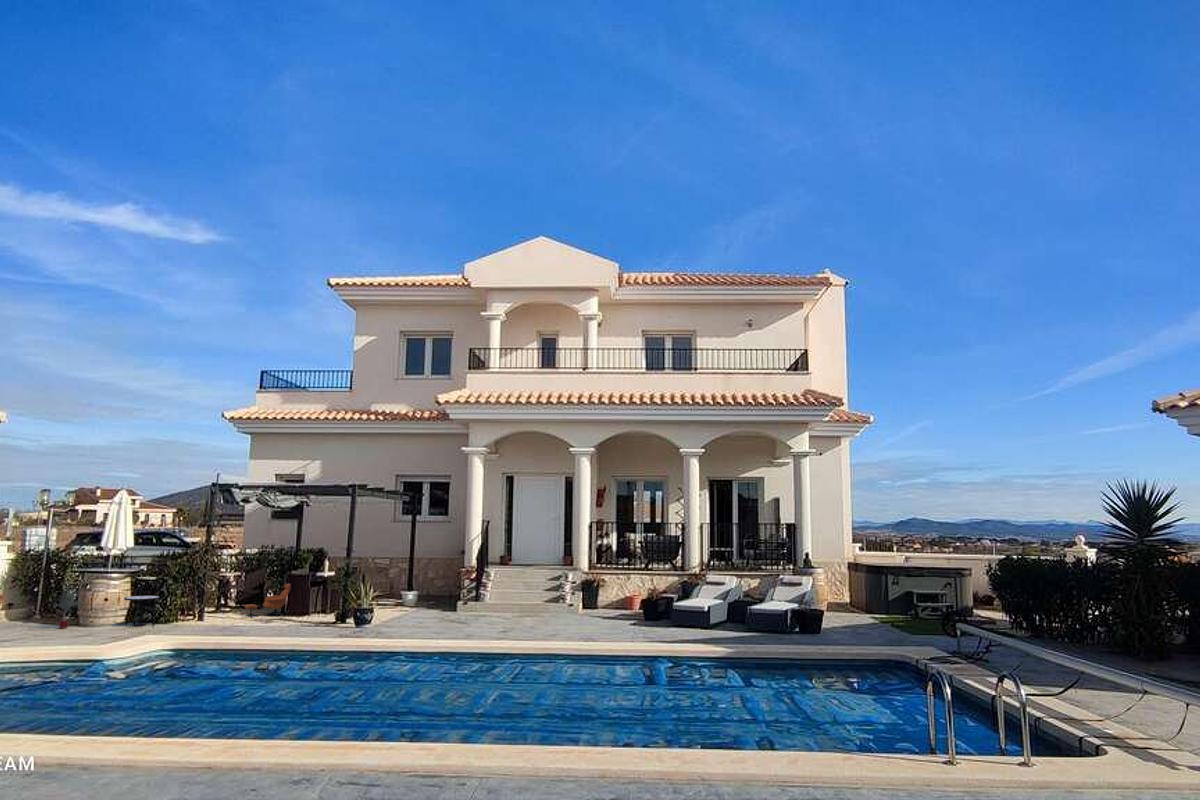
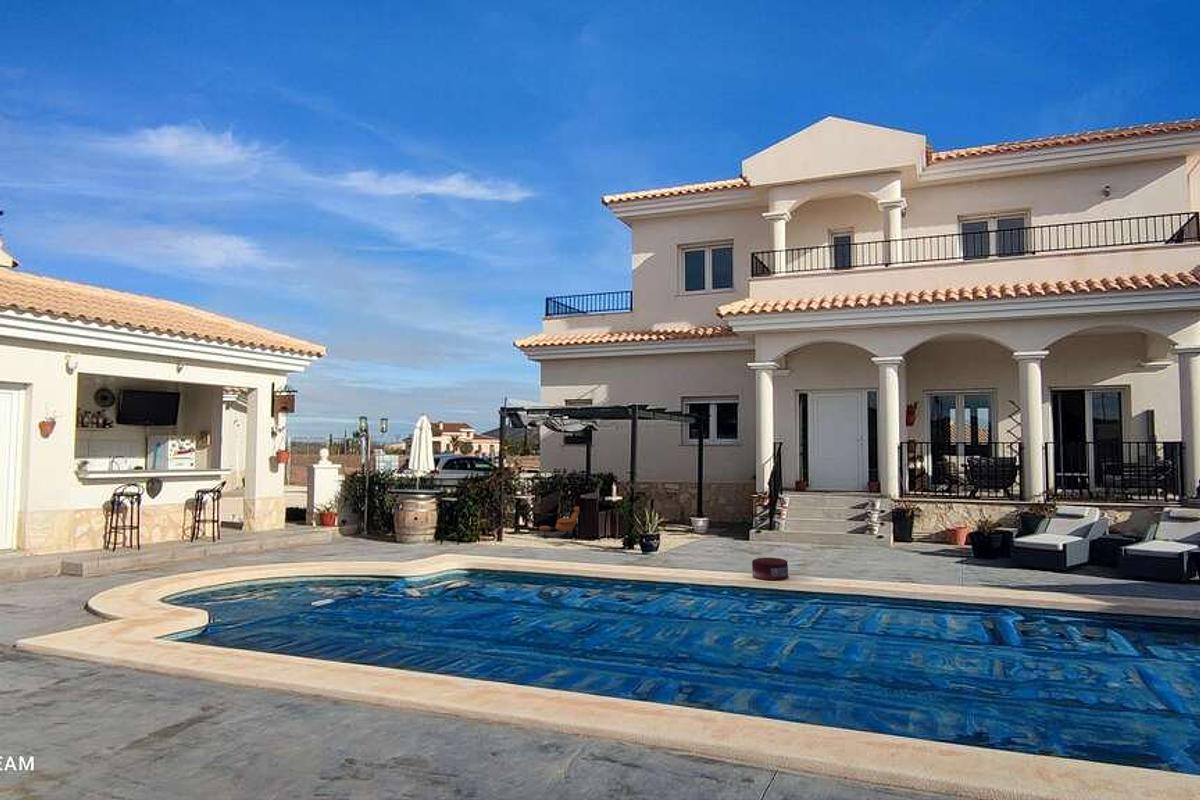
potted tree: present [59,587,83,629] -> none [383,505,404,543]
side table: present [124,596,160,626] -> none [435,515,465,543]
pouf: none [463,624,494,645] -> present [752,557,788,580]

